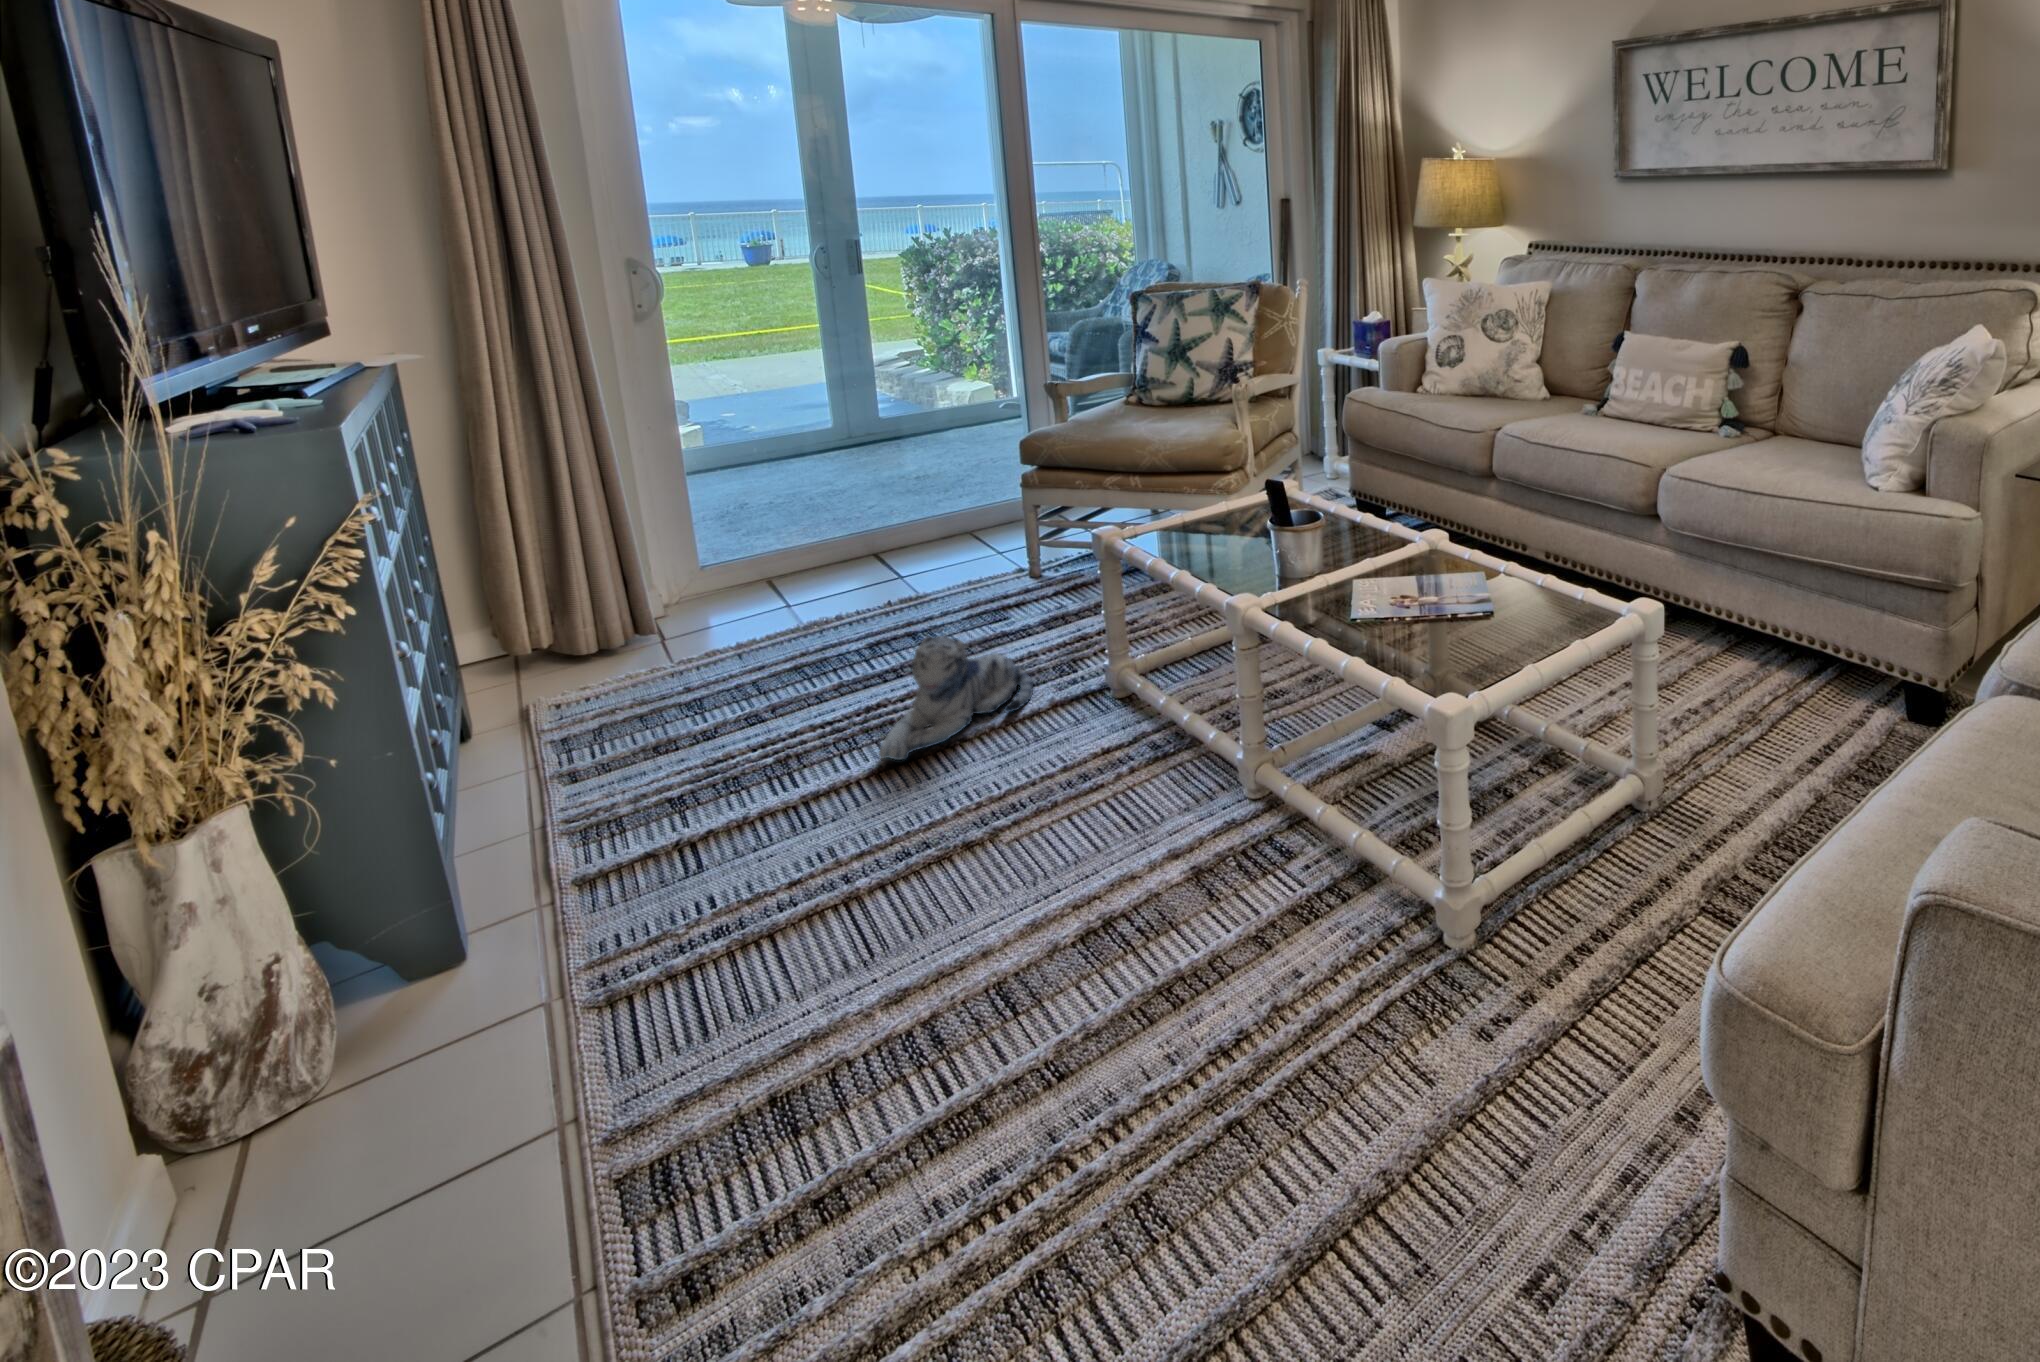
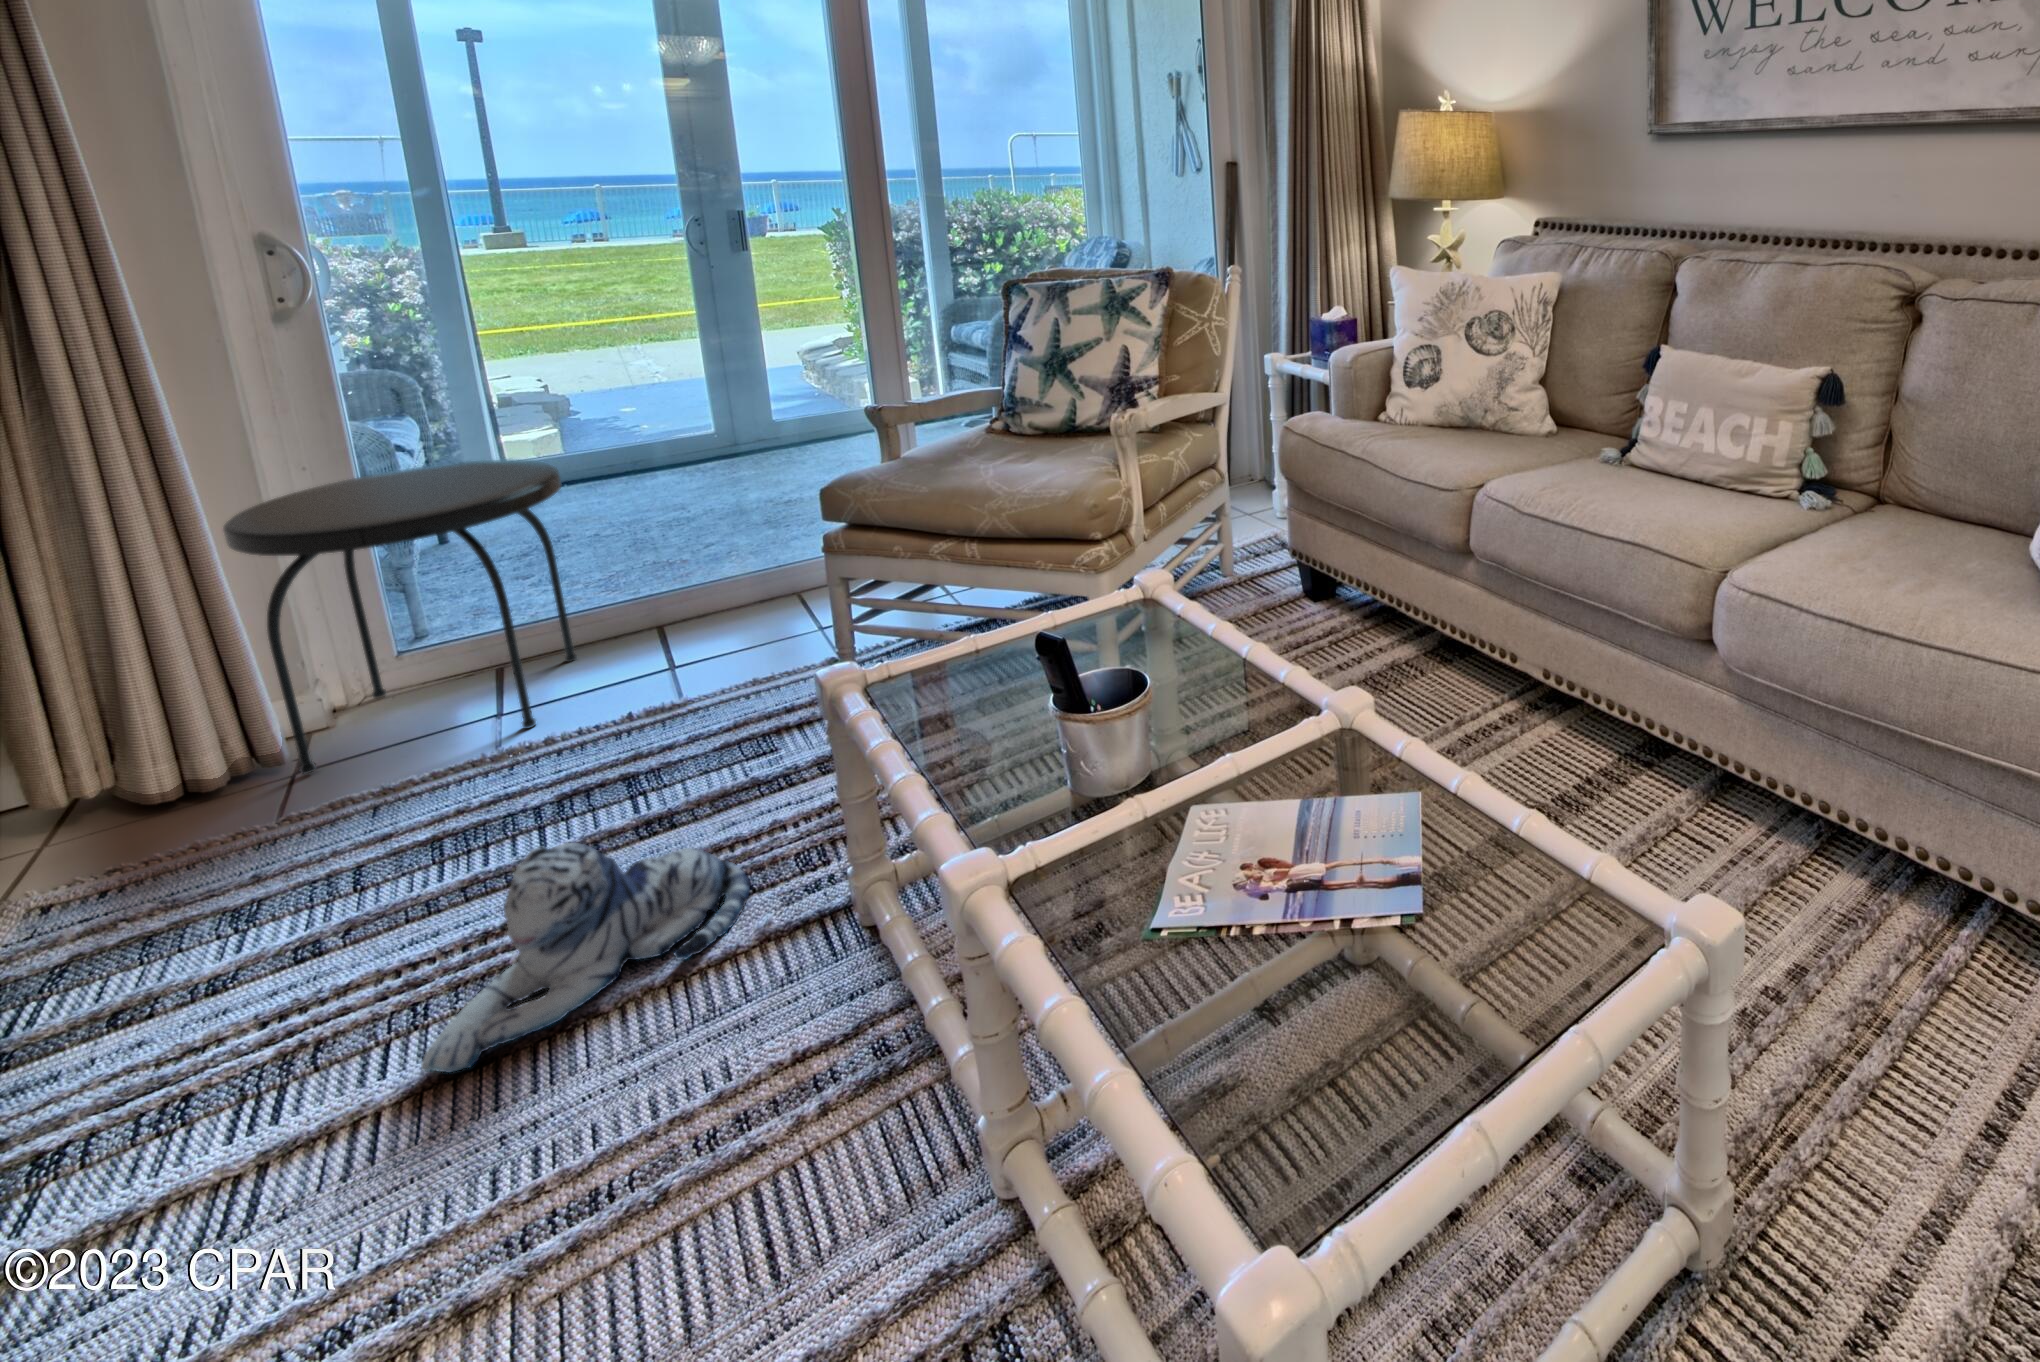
side table: none [631,422,836,635] -> present [223,459,577,774]

